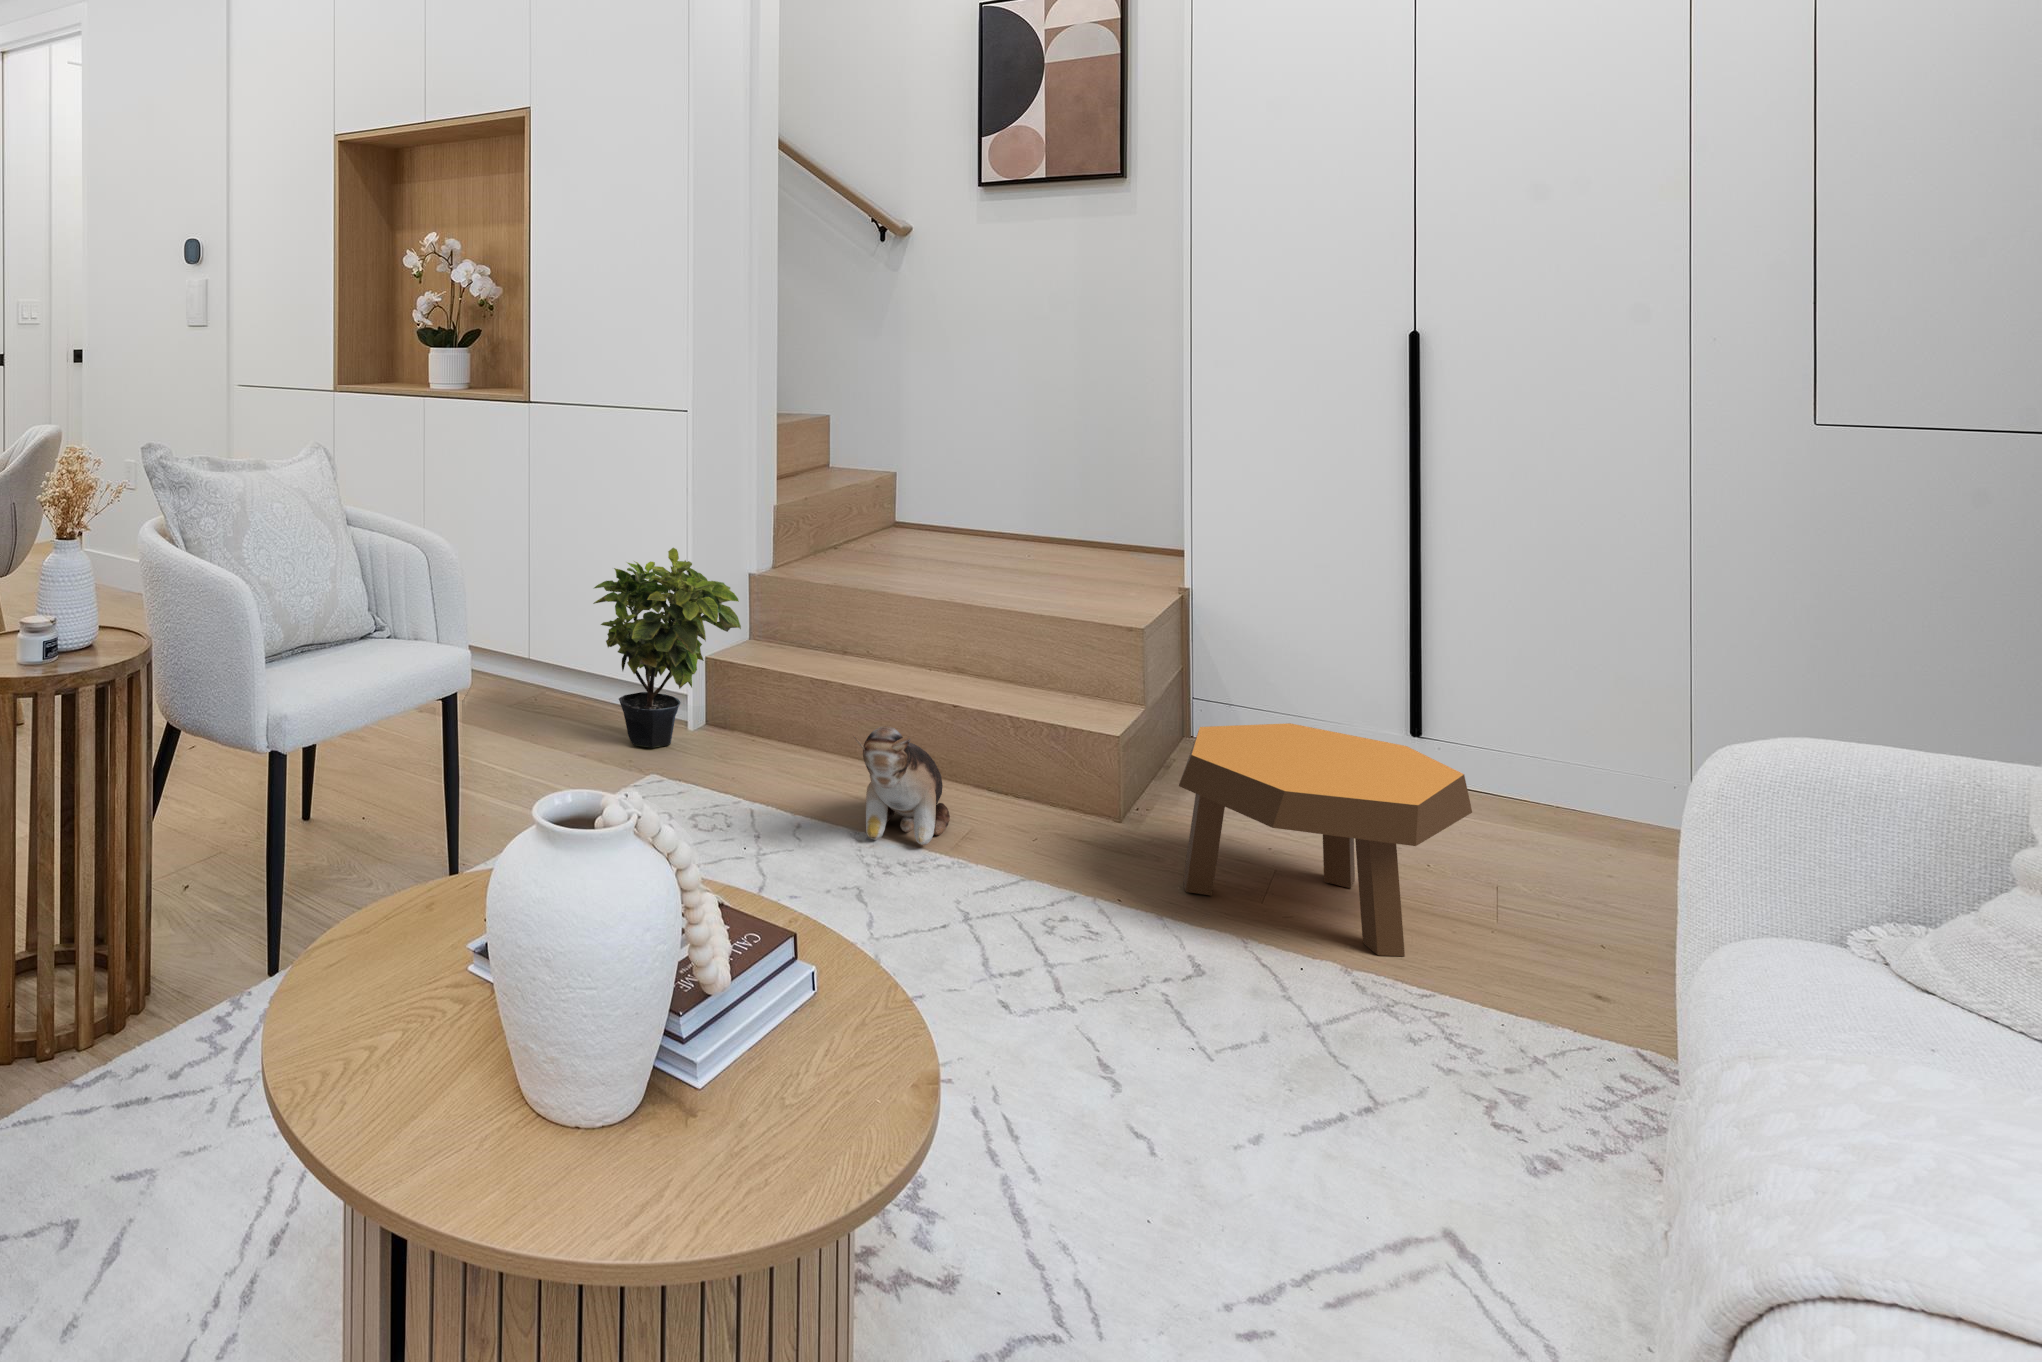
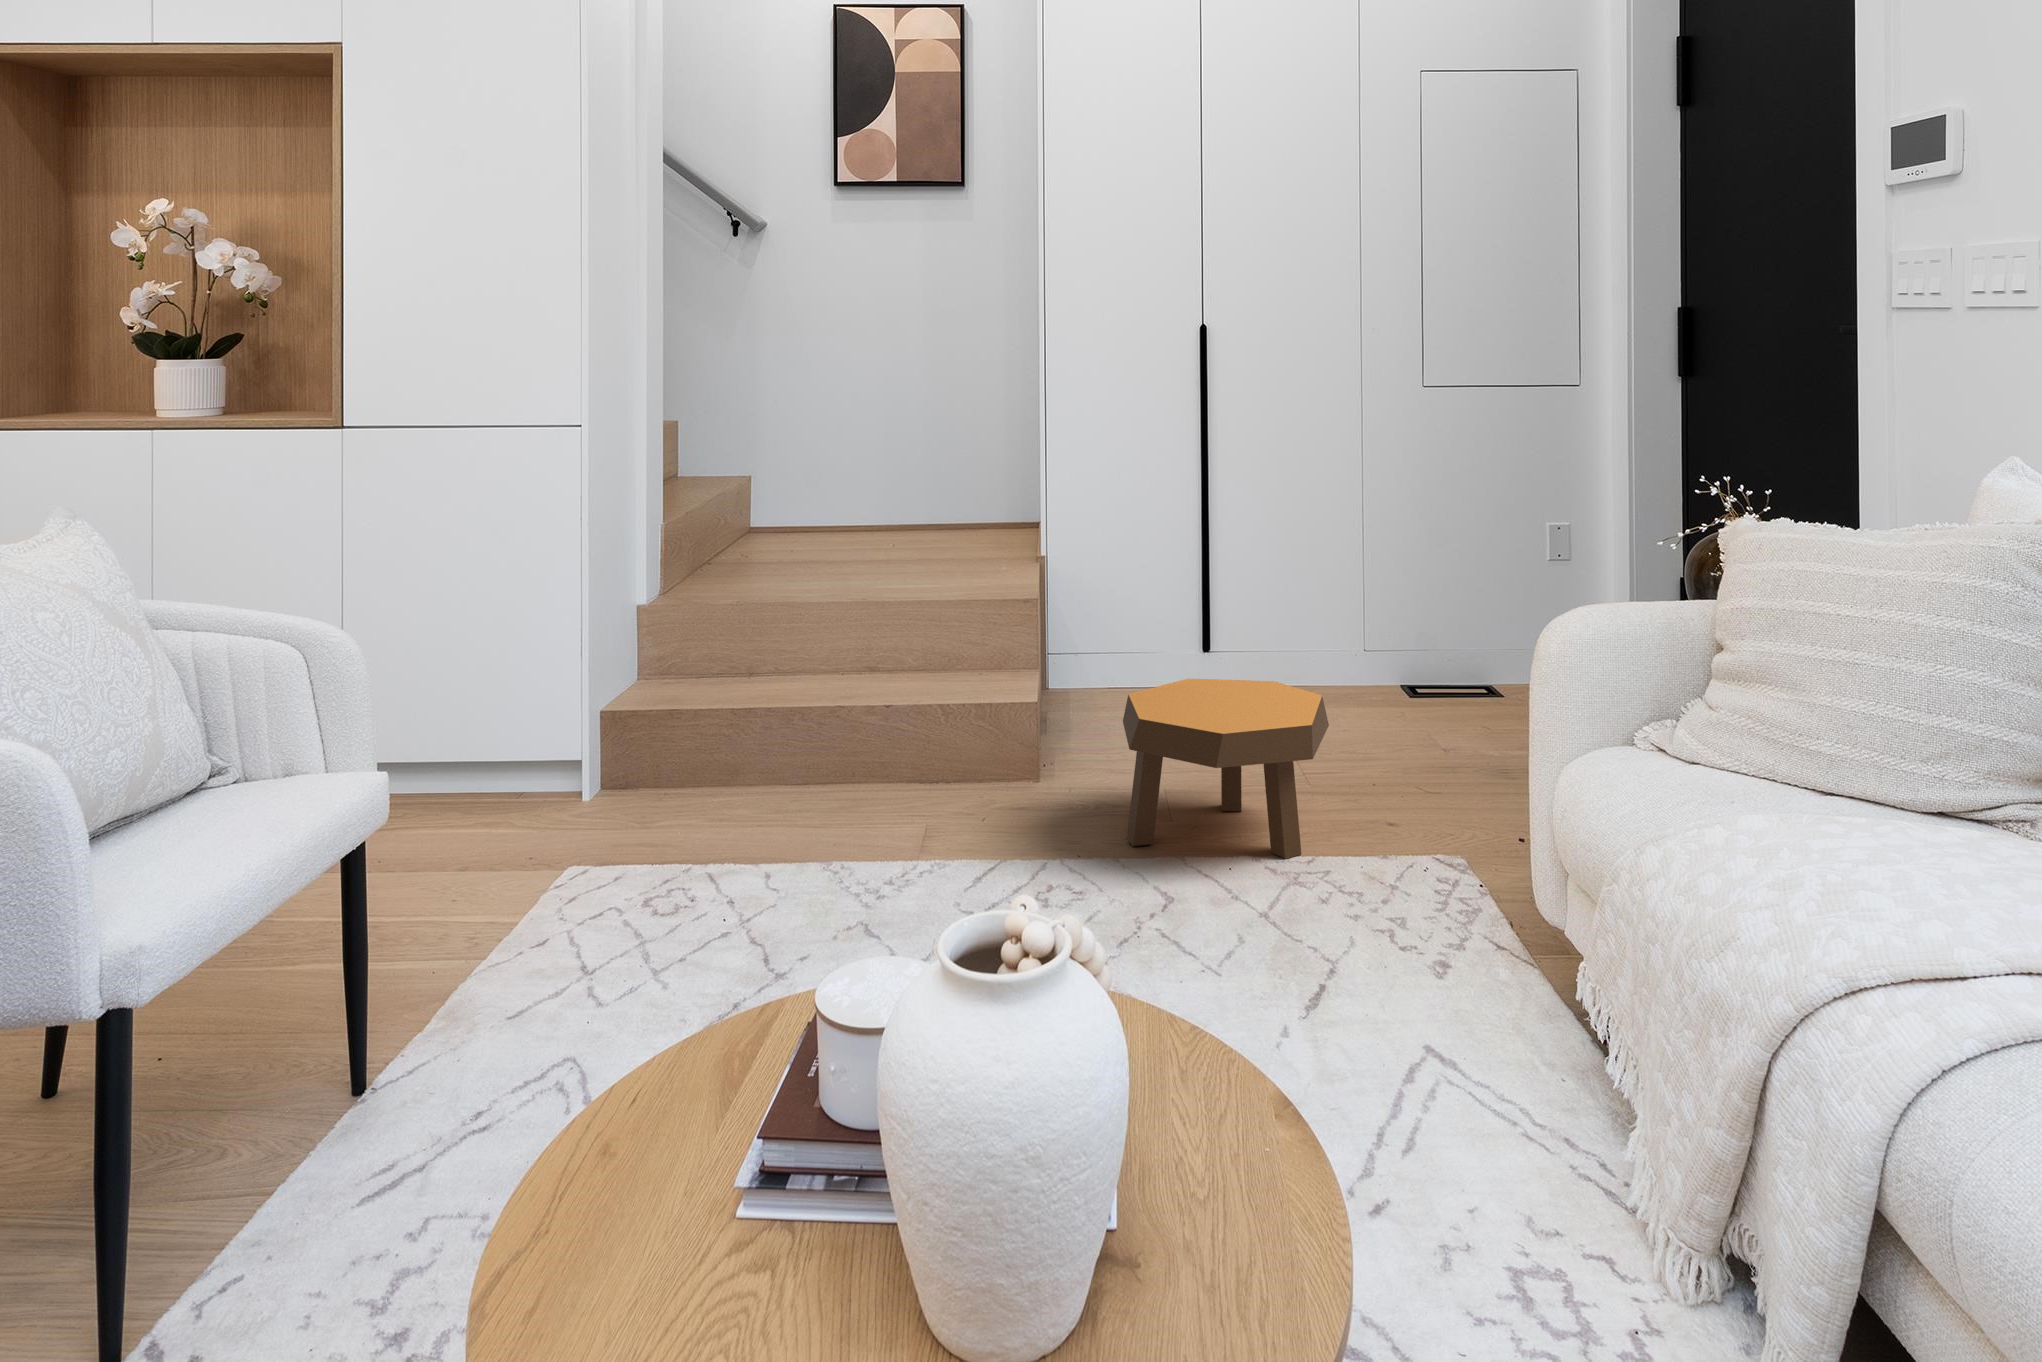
potted plant: present [593,548,741,748] -> none [464,589,653,834]
plush toy: present [853,726,950,845] -> none [835,745,913,870]

